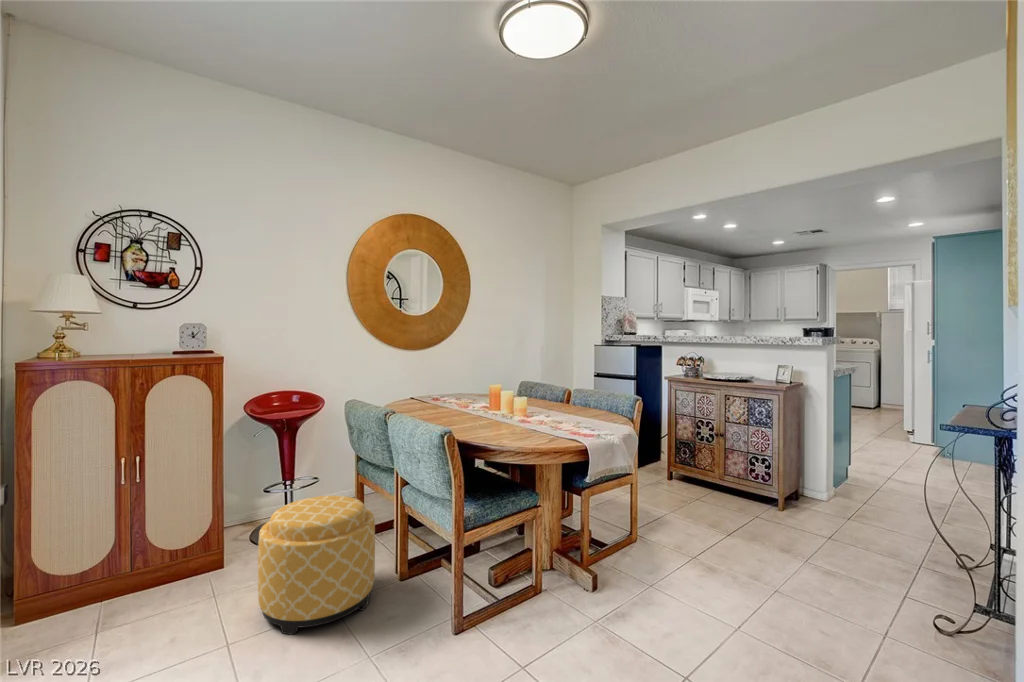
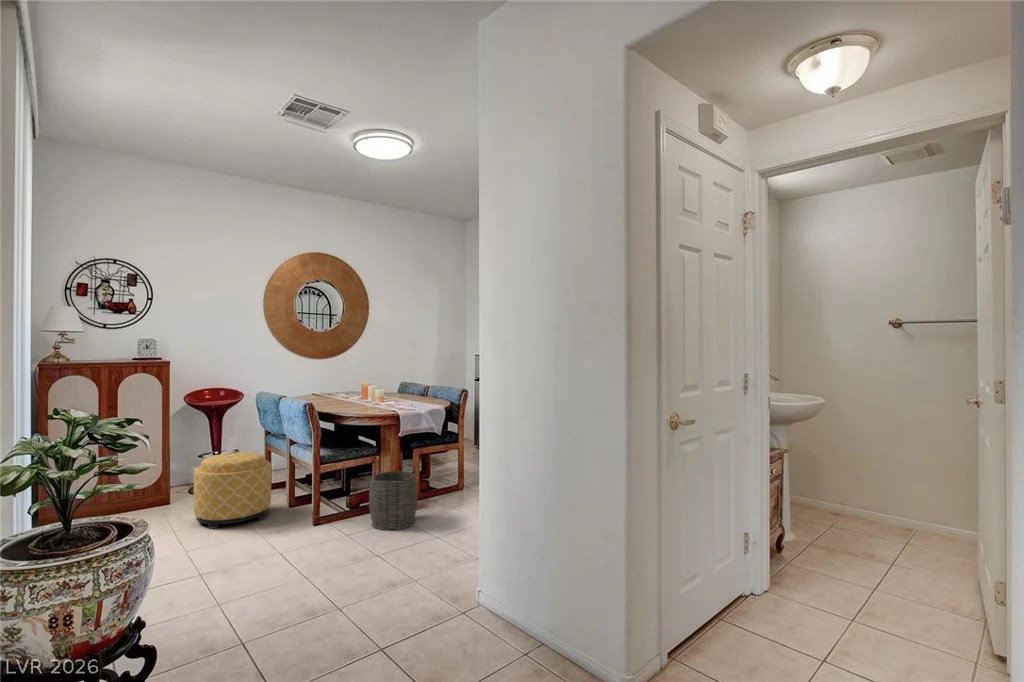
woven basket: none [542,536,620,650] -> present [369,471,418,530]

